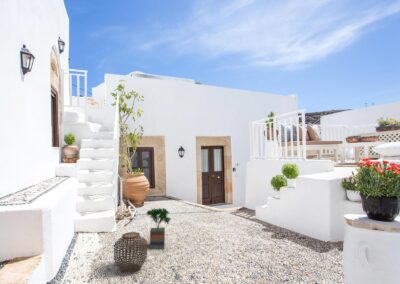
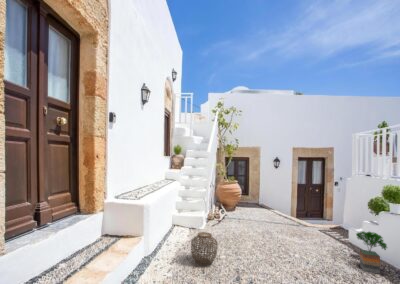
potted tree: present [147,208,171,249] -> present [356,232,387,274]

